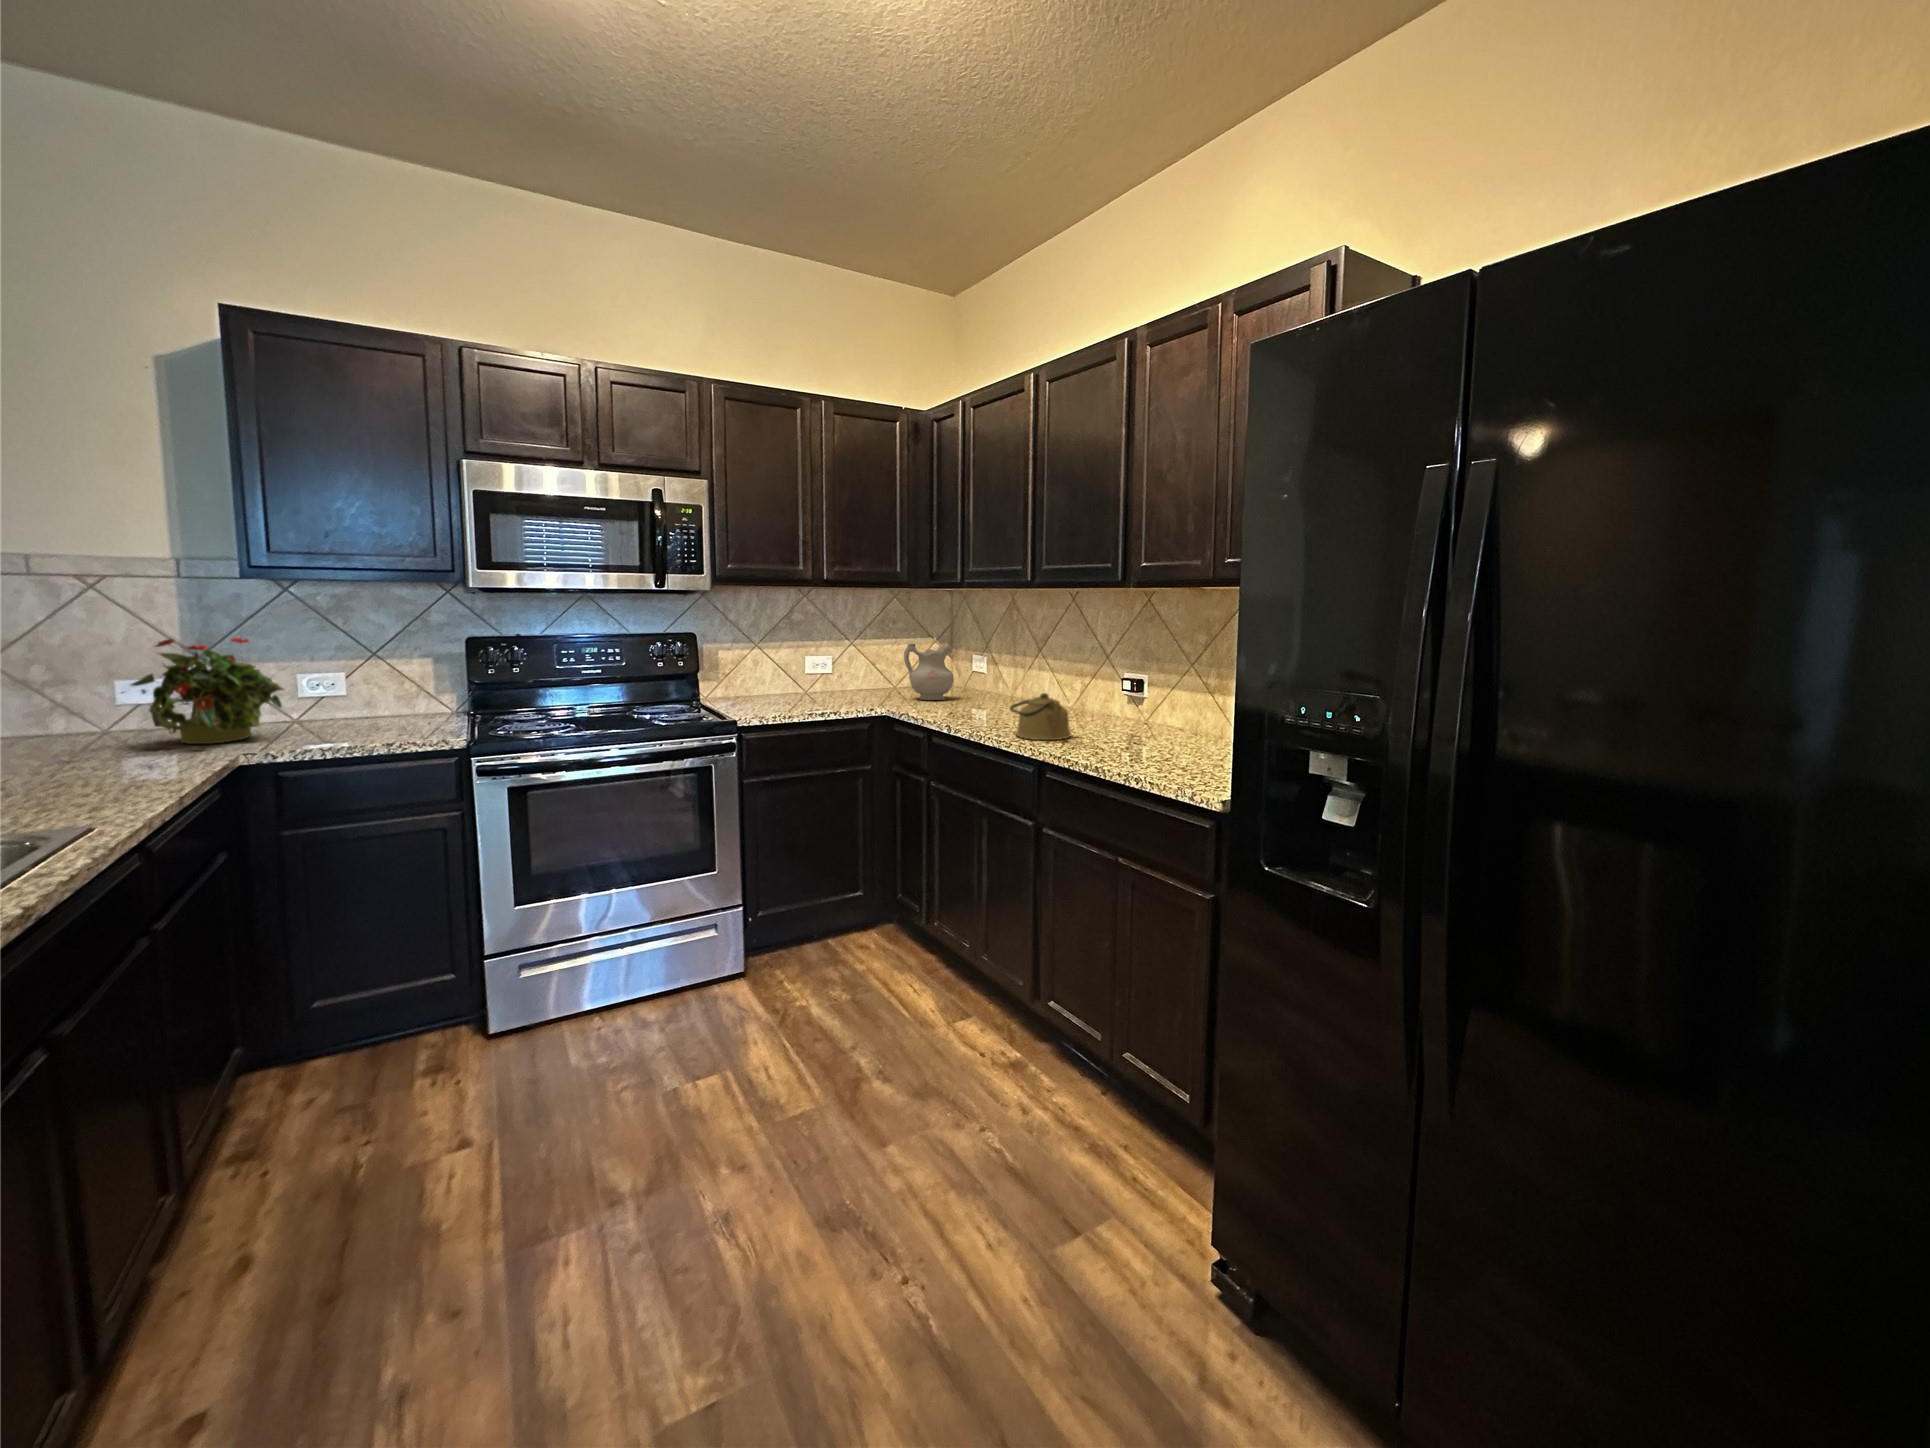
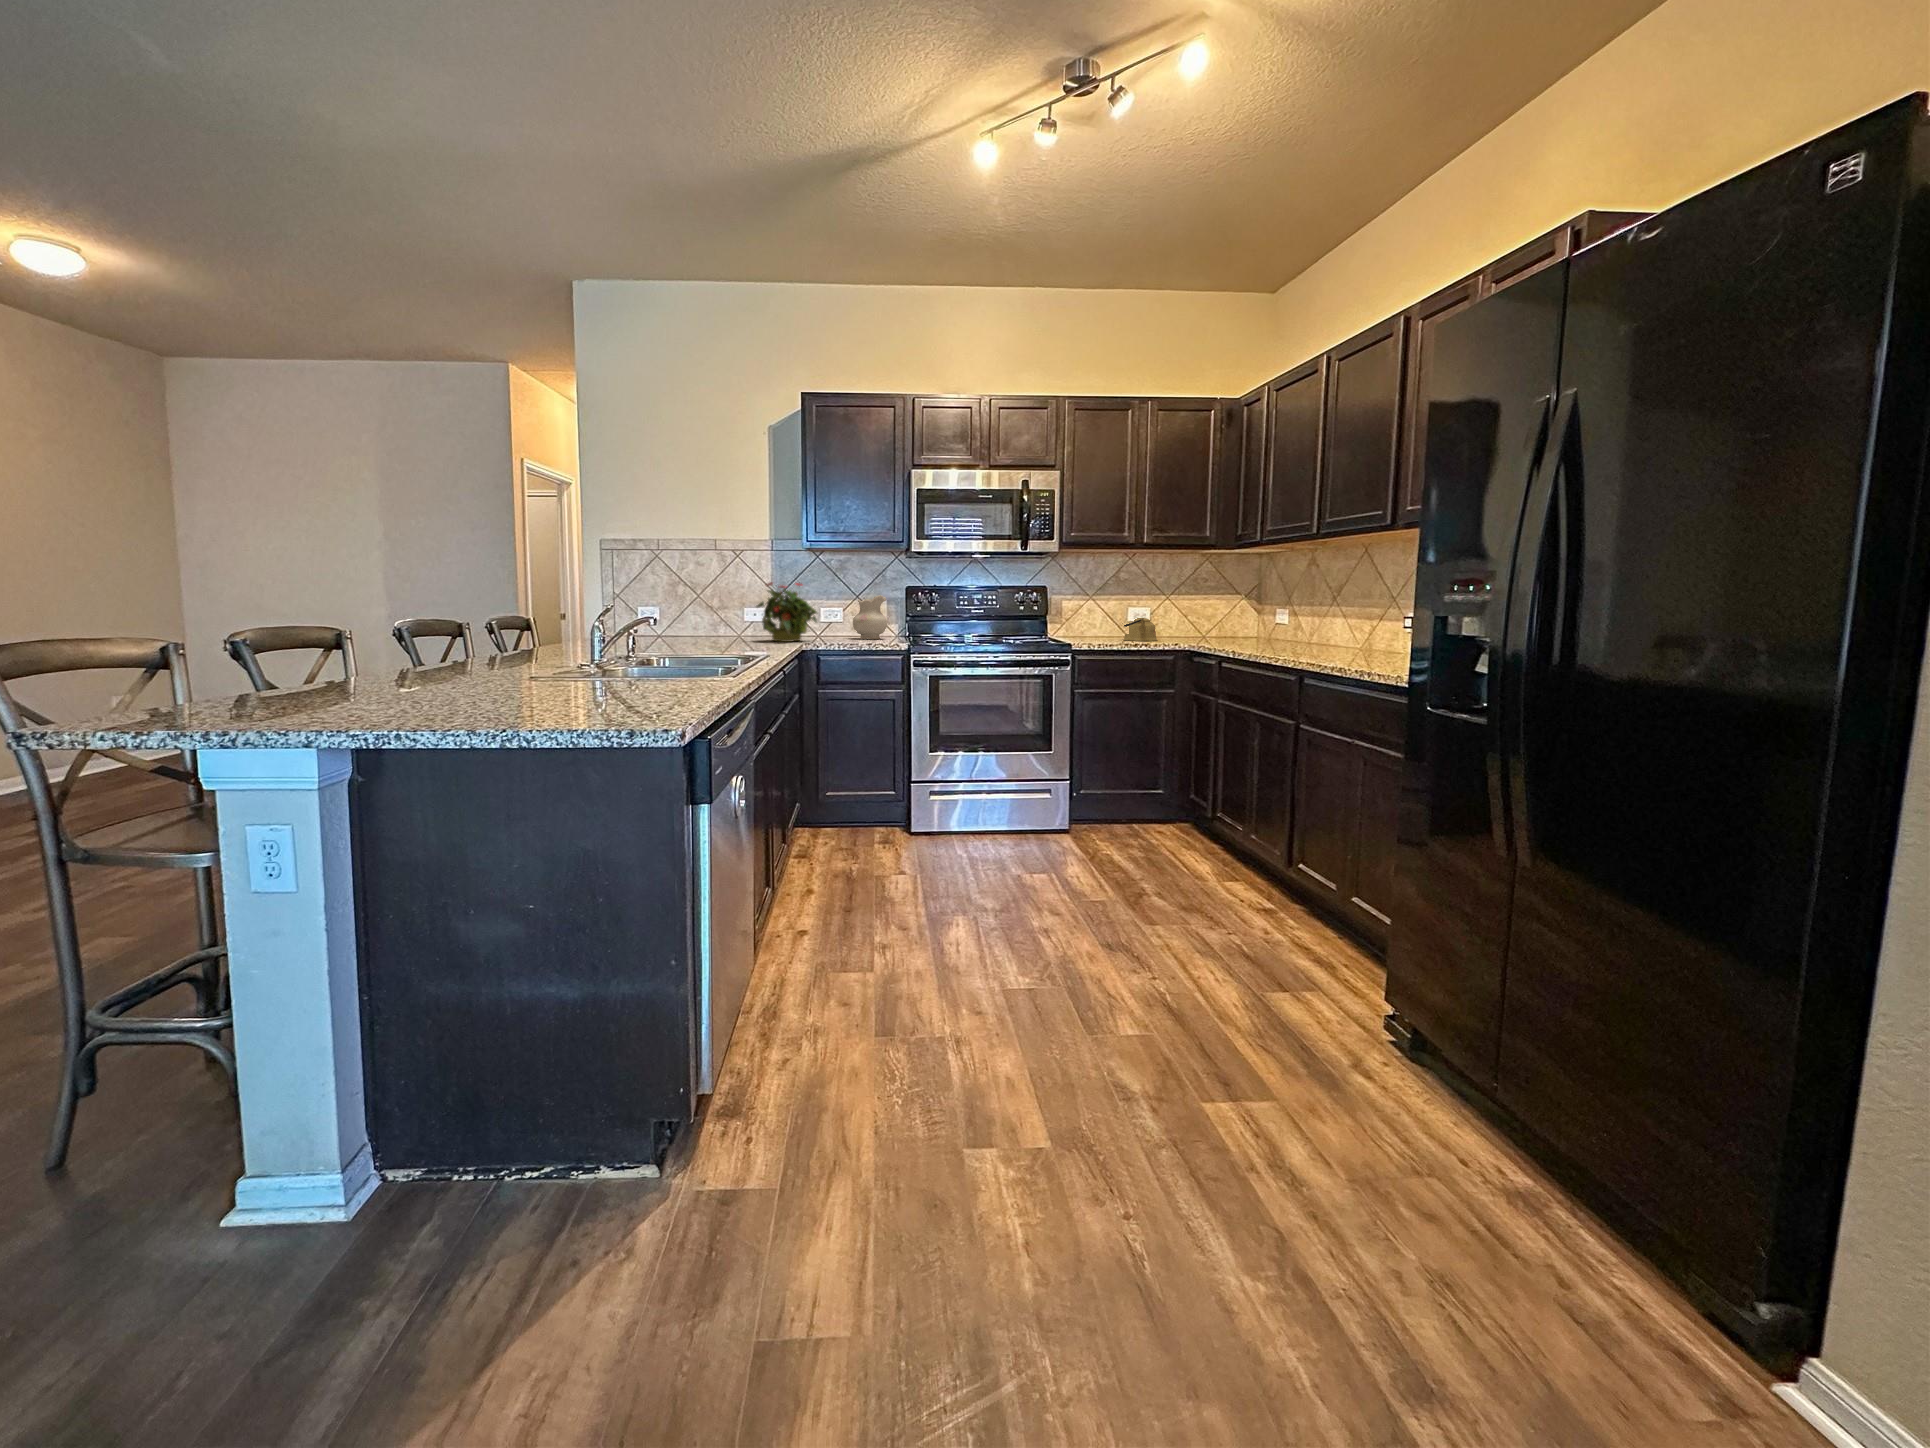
ceramic pitcher: present [904,644,954,700] -> present [853,595,887,639]
kettle: present [1010,693,1071,740] -> present [1124,618,1157,641]

